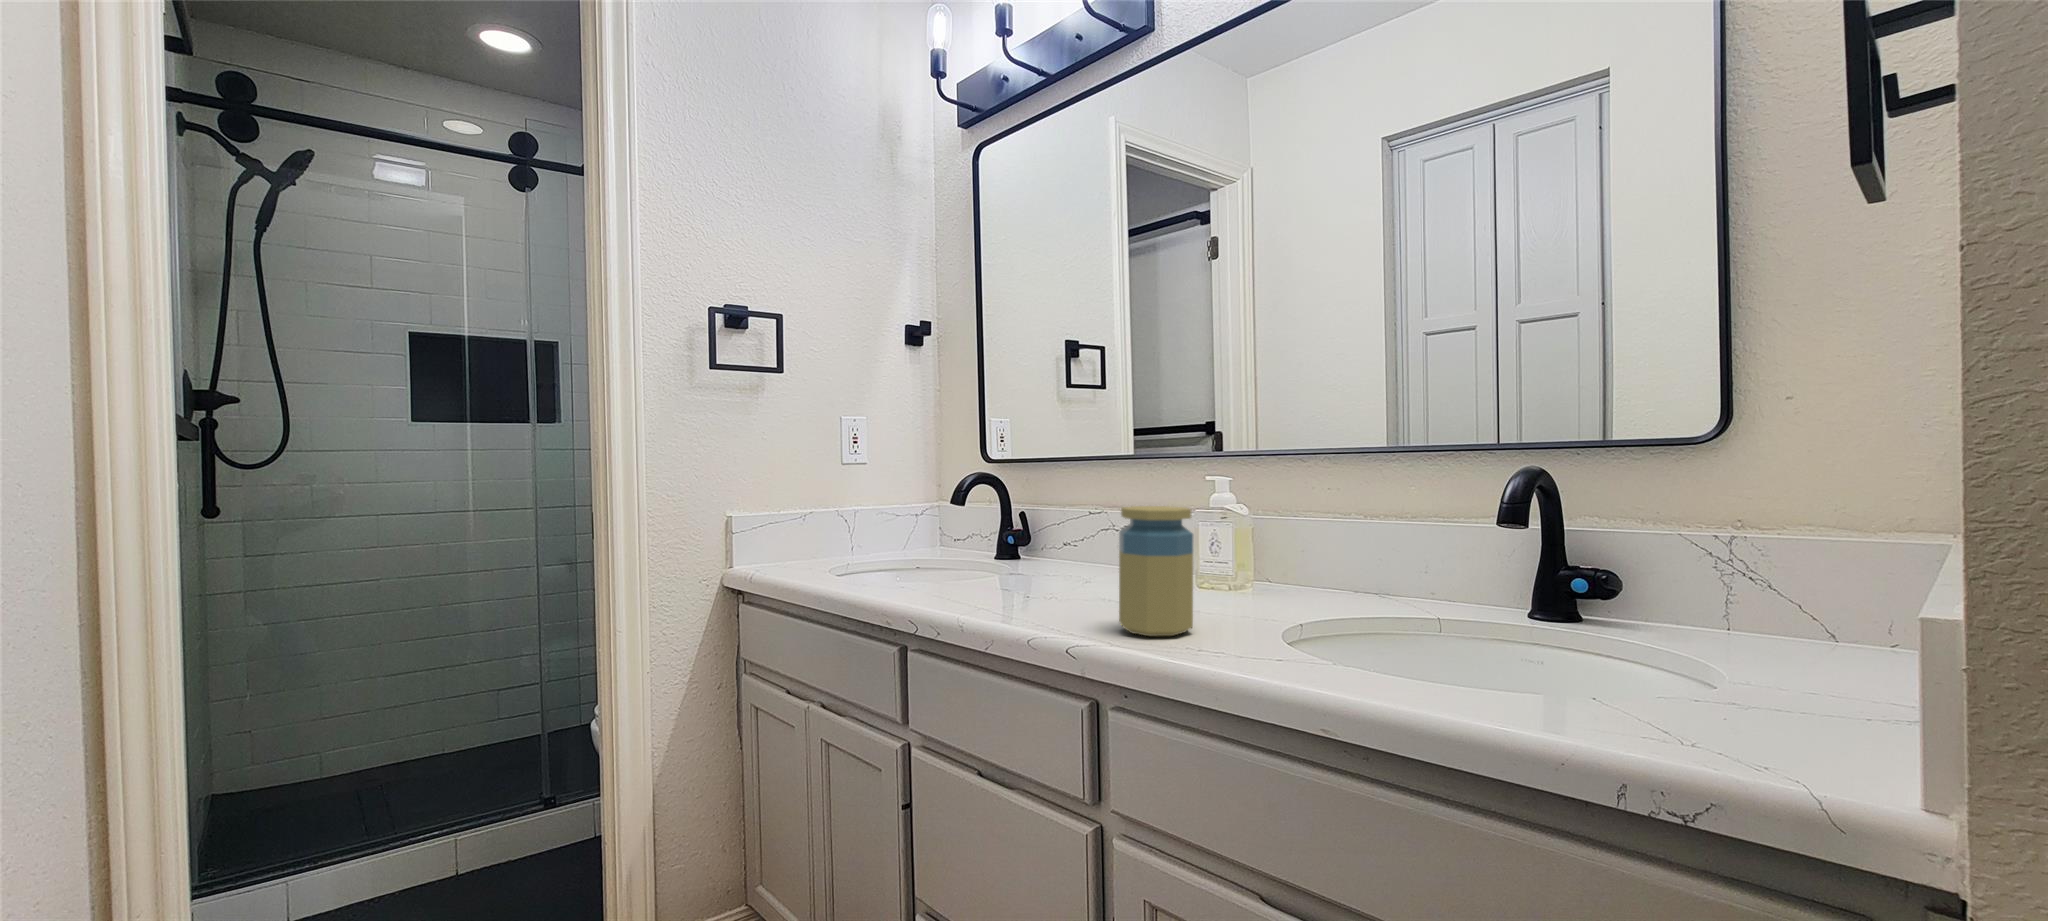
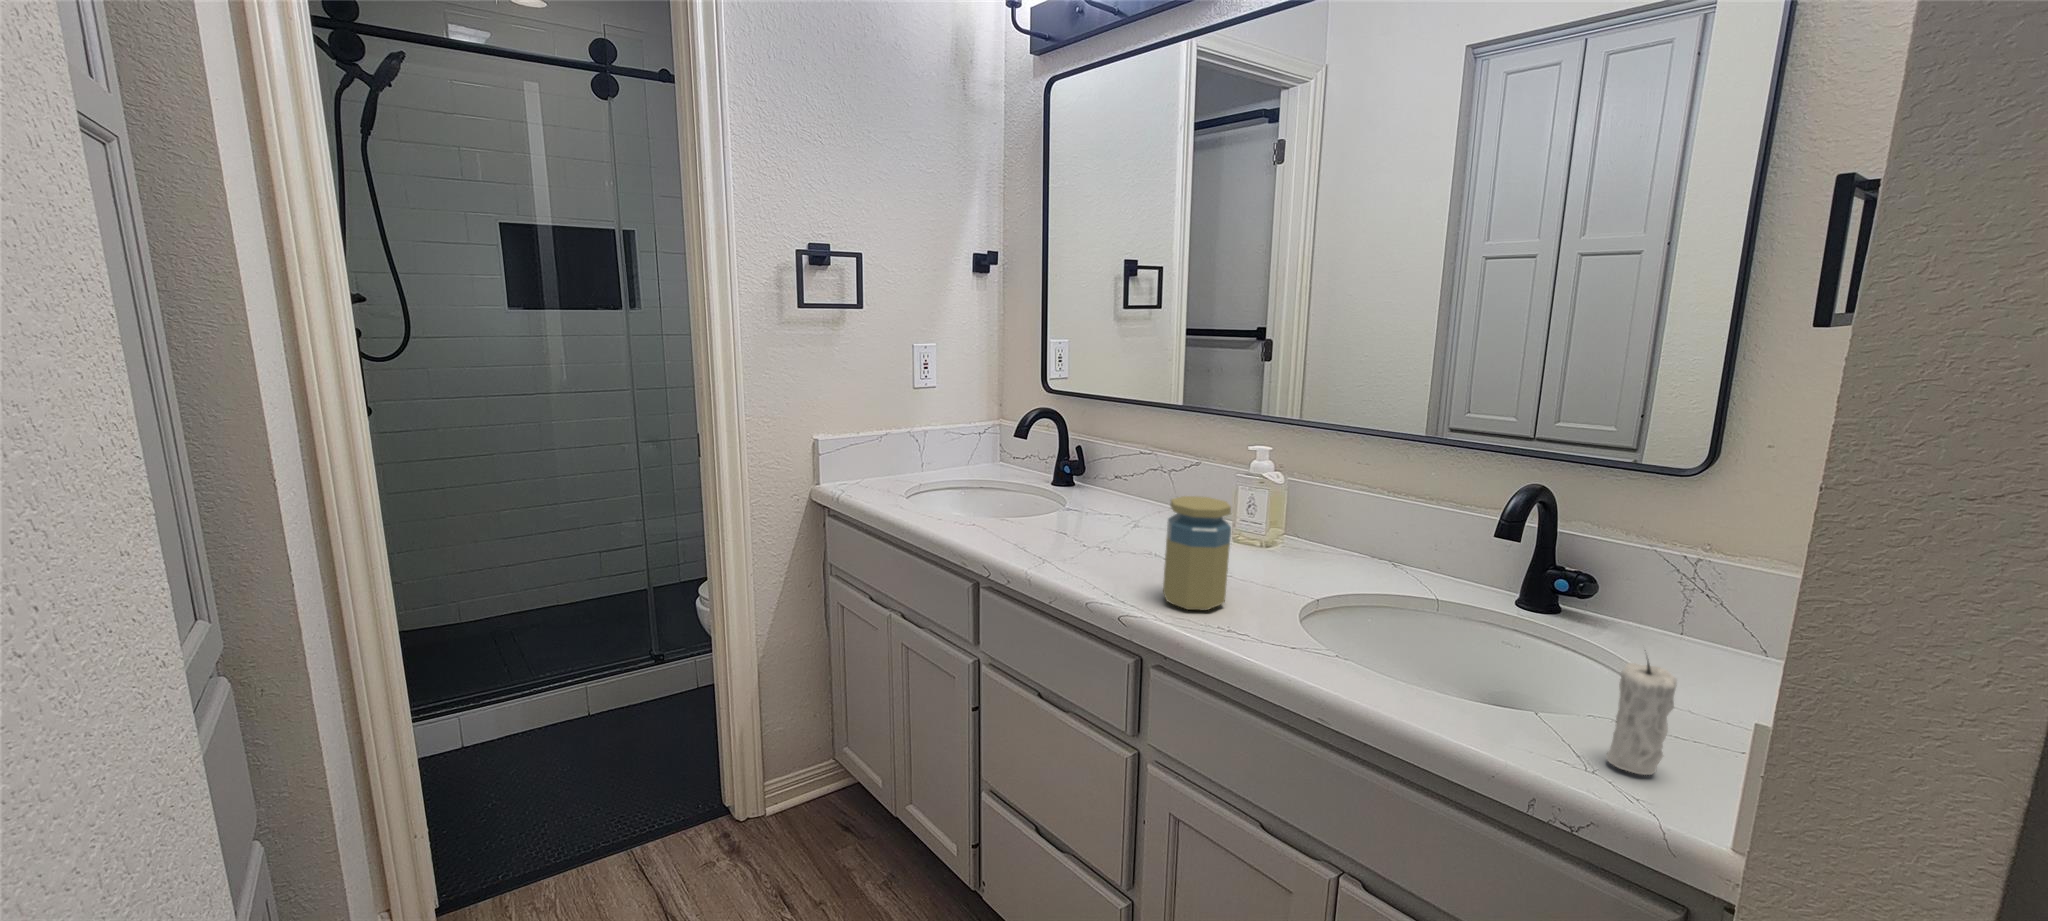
candle: none [1691,571,1769,743] -> present [1606,661,1677,775]

